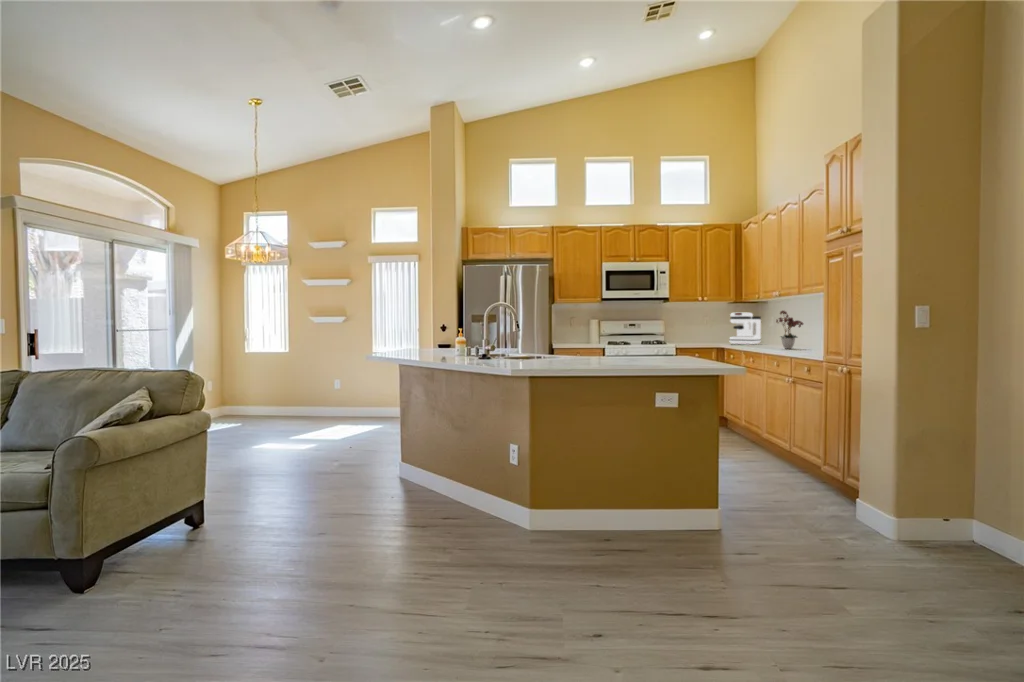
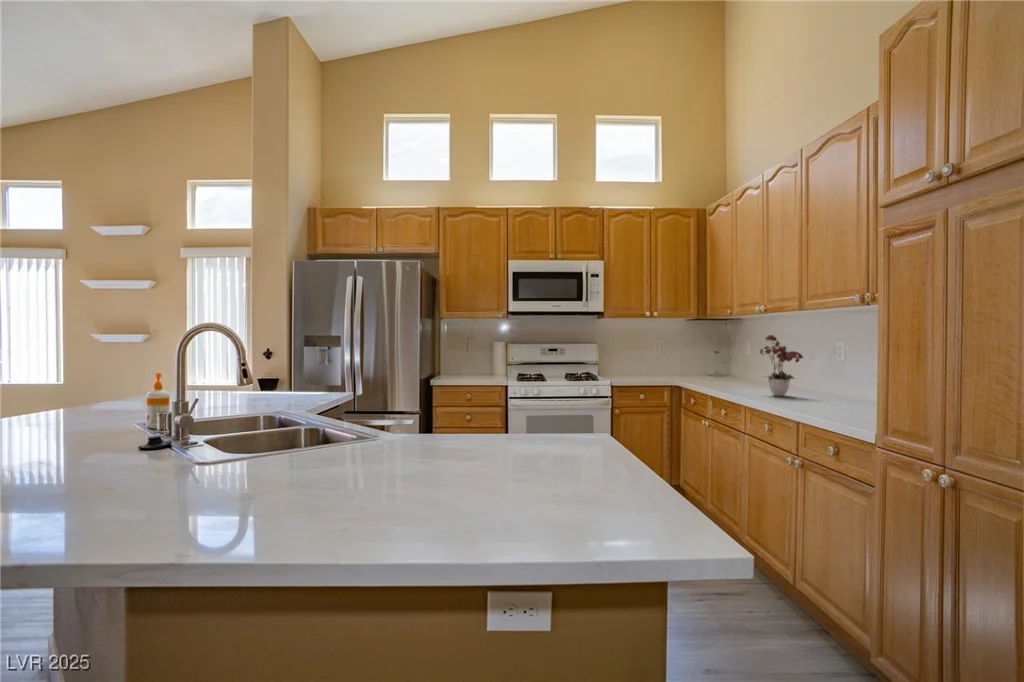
coffee maker: present [730,312,761,344] -> none [689,335,733,382]

